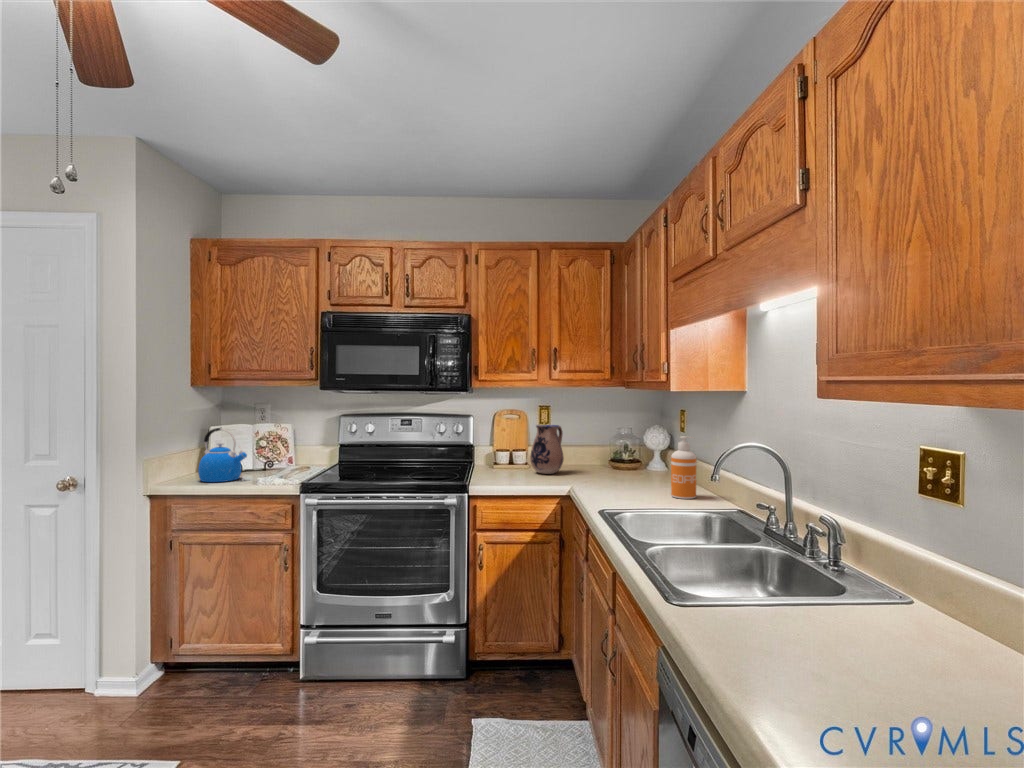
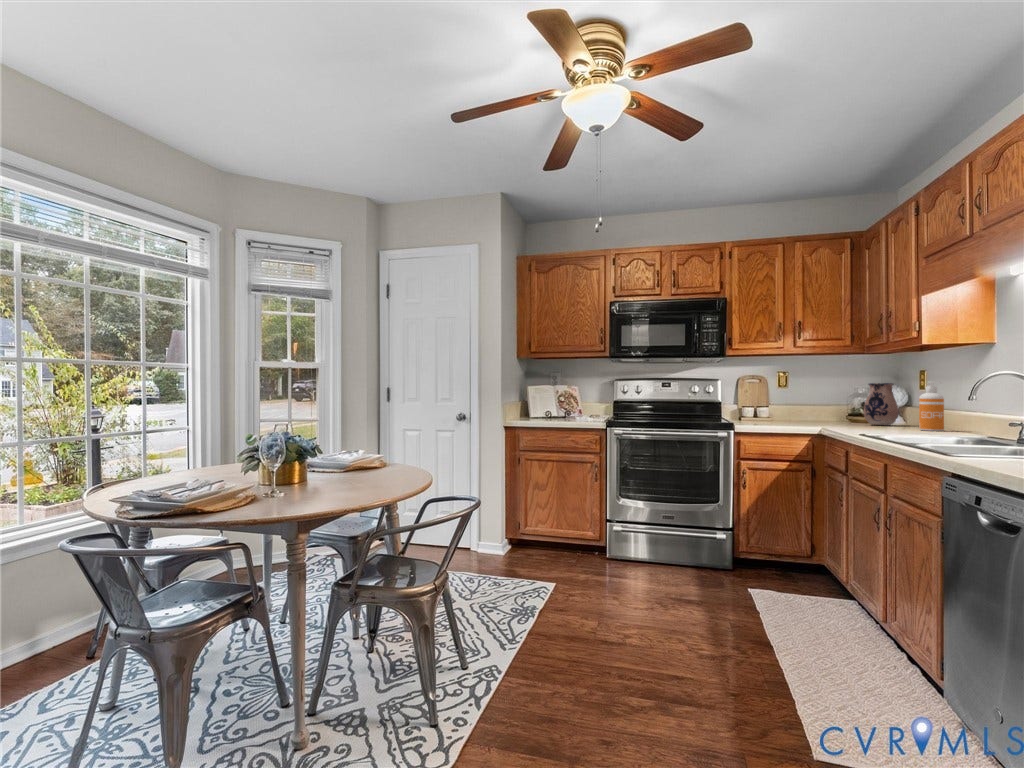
ceramic pitcher: present [530,425,564,474] -> present [864,383,899,425]
kettle: present [198,428,247,482] -> none [532,383,565,420]

